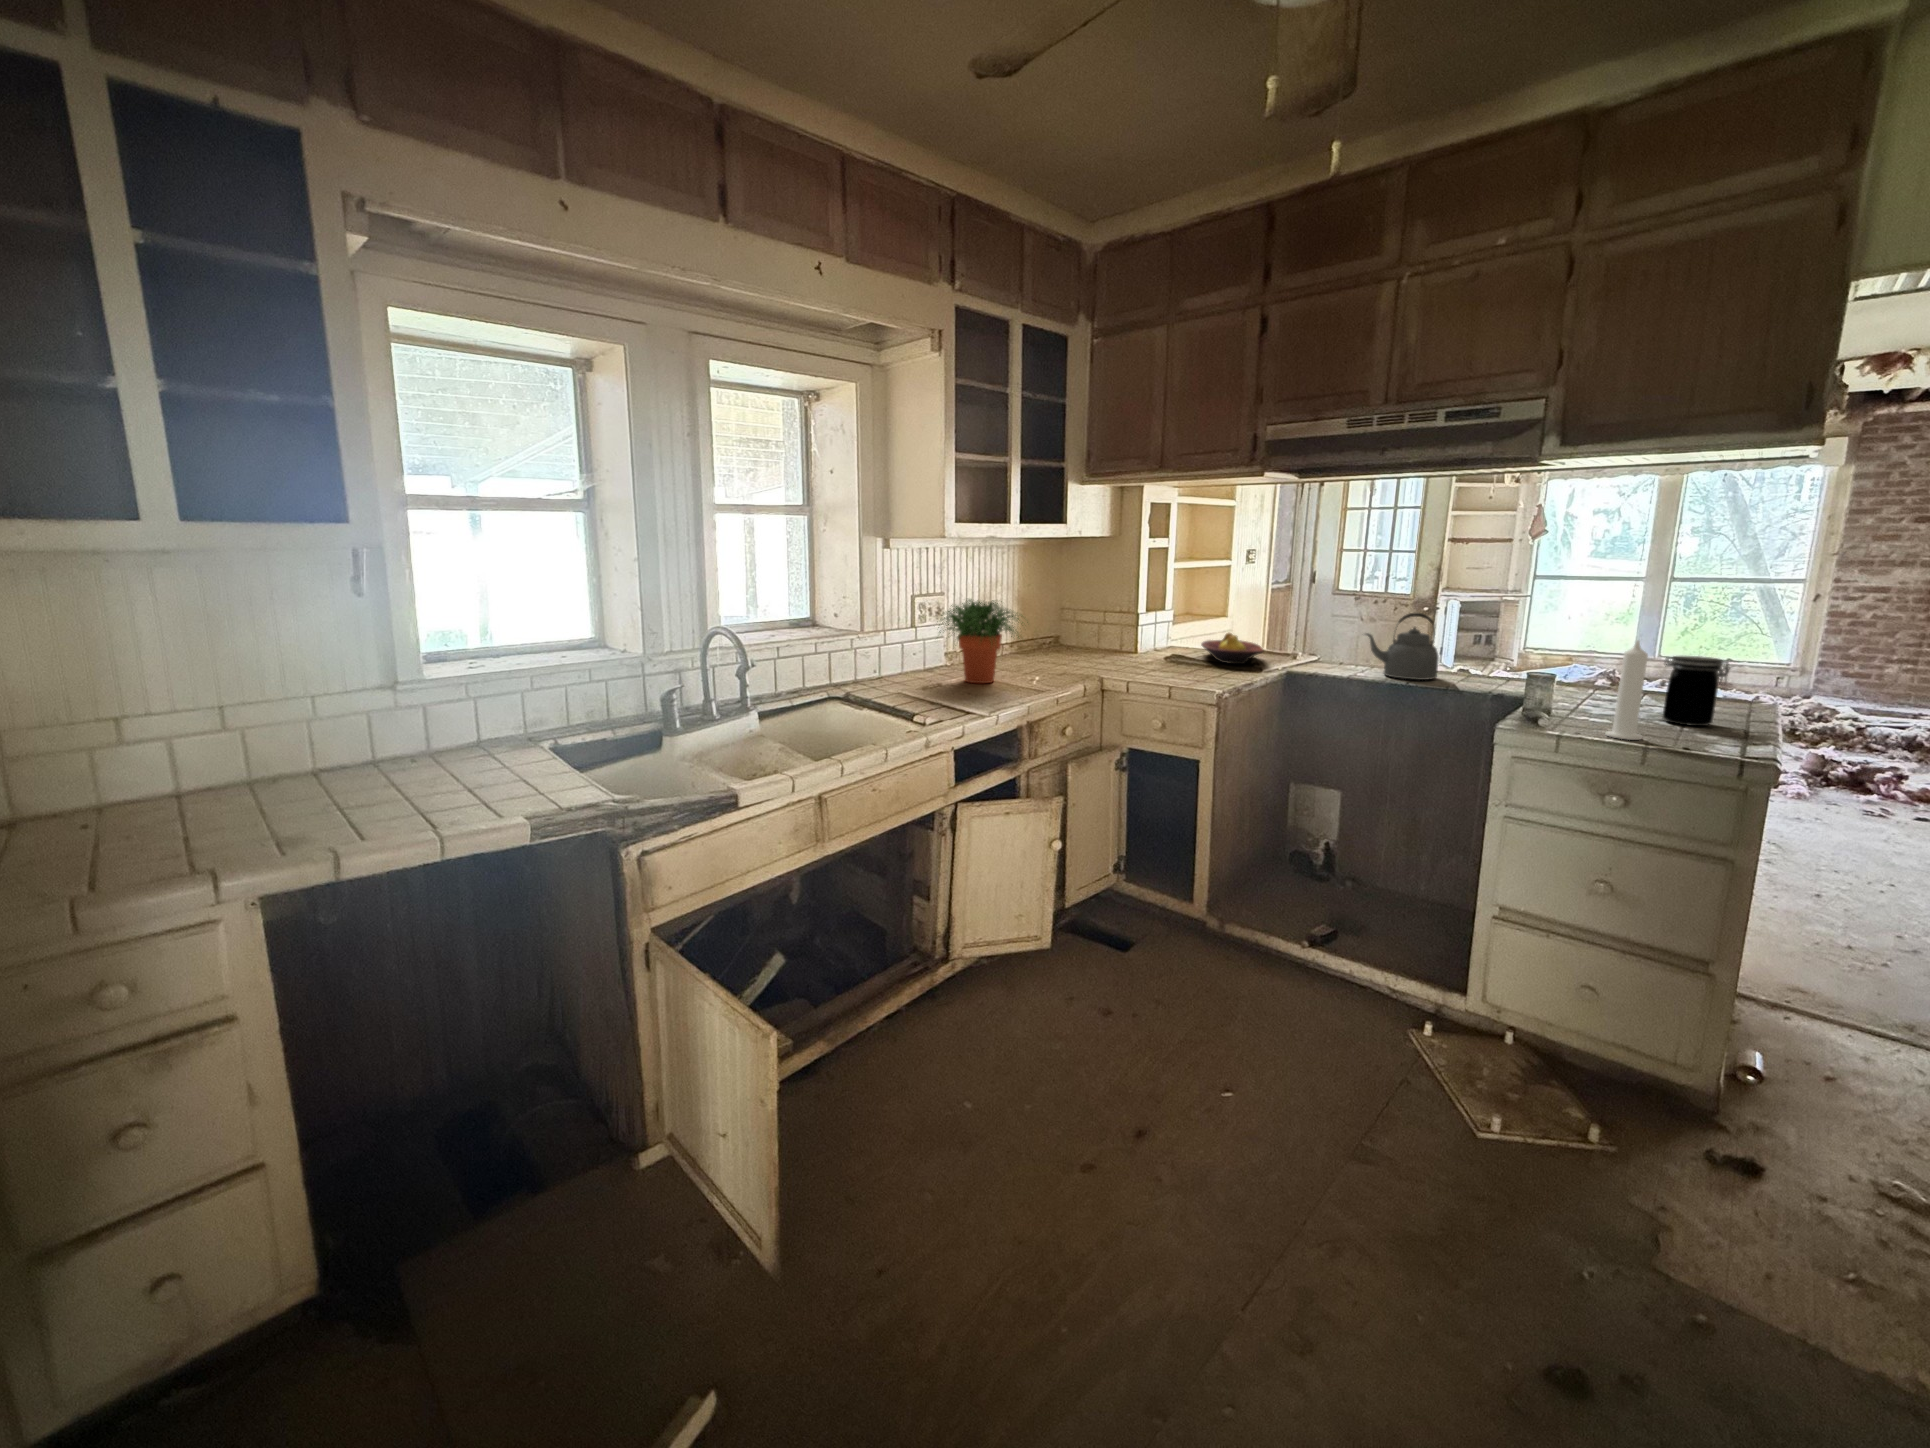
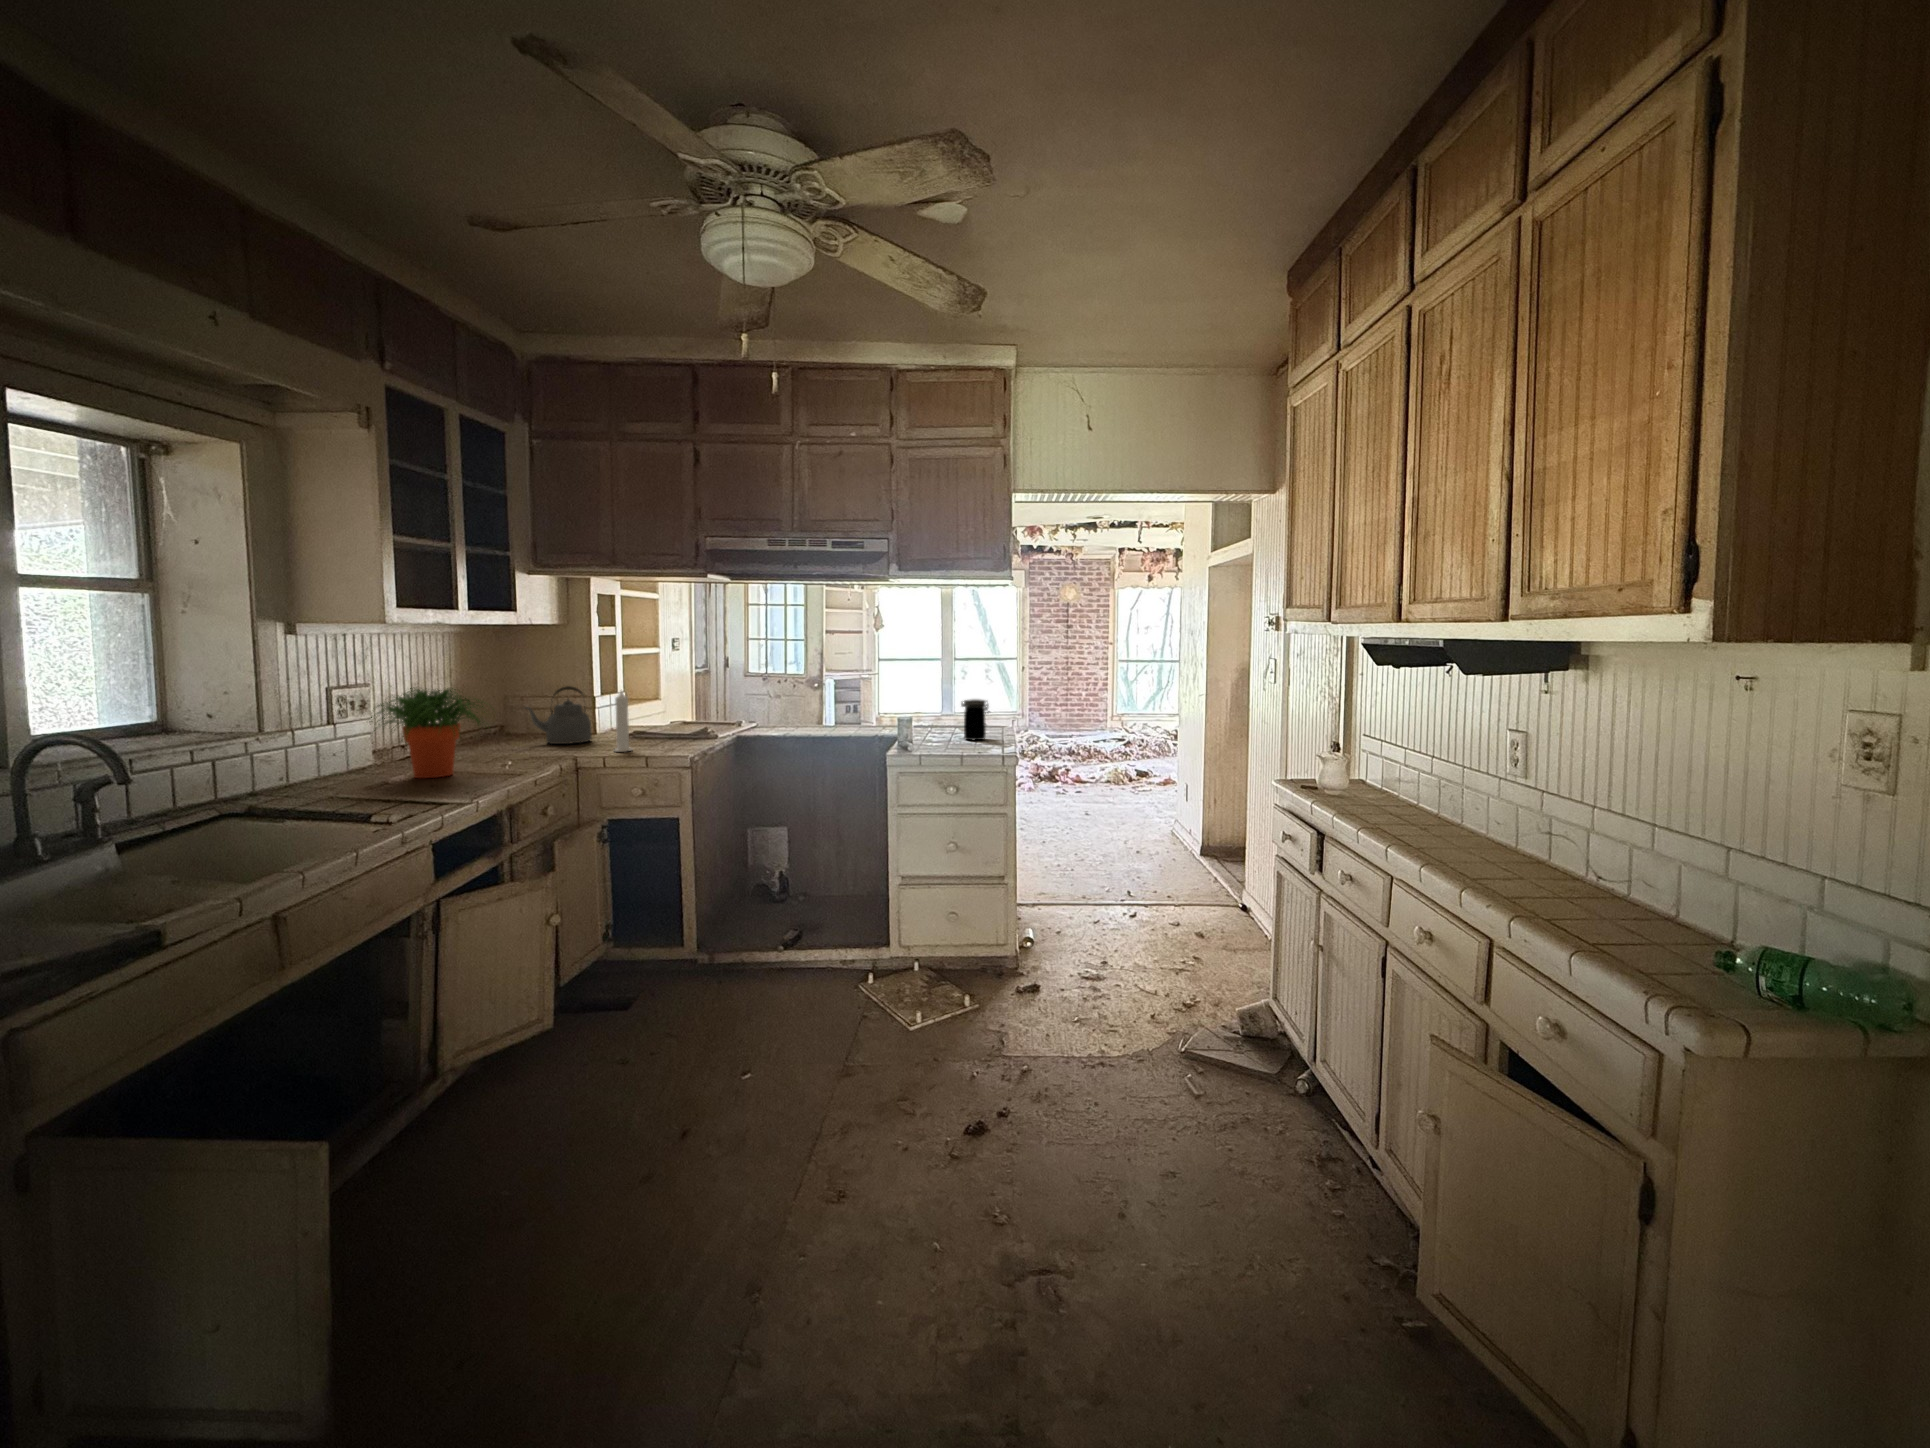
kettle: present [1365,613,1438,680] -> present [526,686,592,744]
fruit bowl: present [1201,633,1263,664] -> none [660,709,717,735]
candle: present [1605,640,1648,740] -> present [614,691,632,752]

